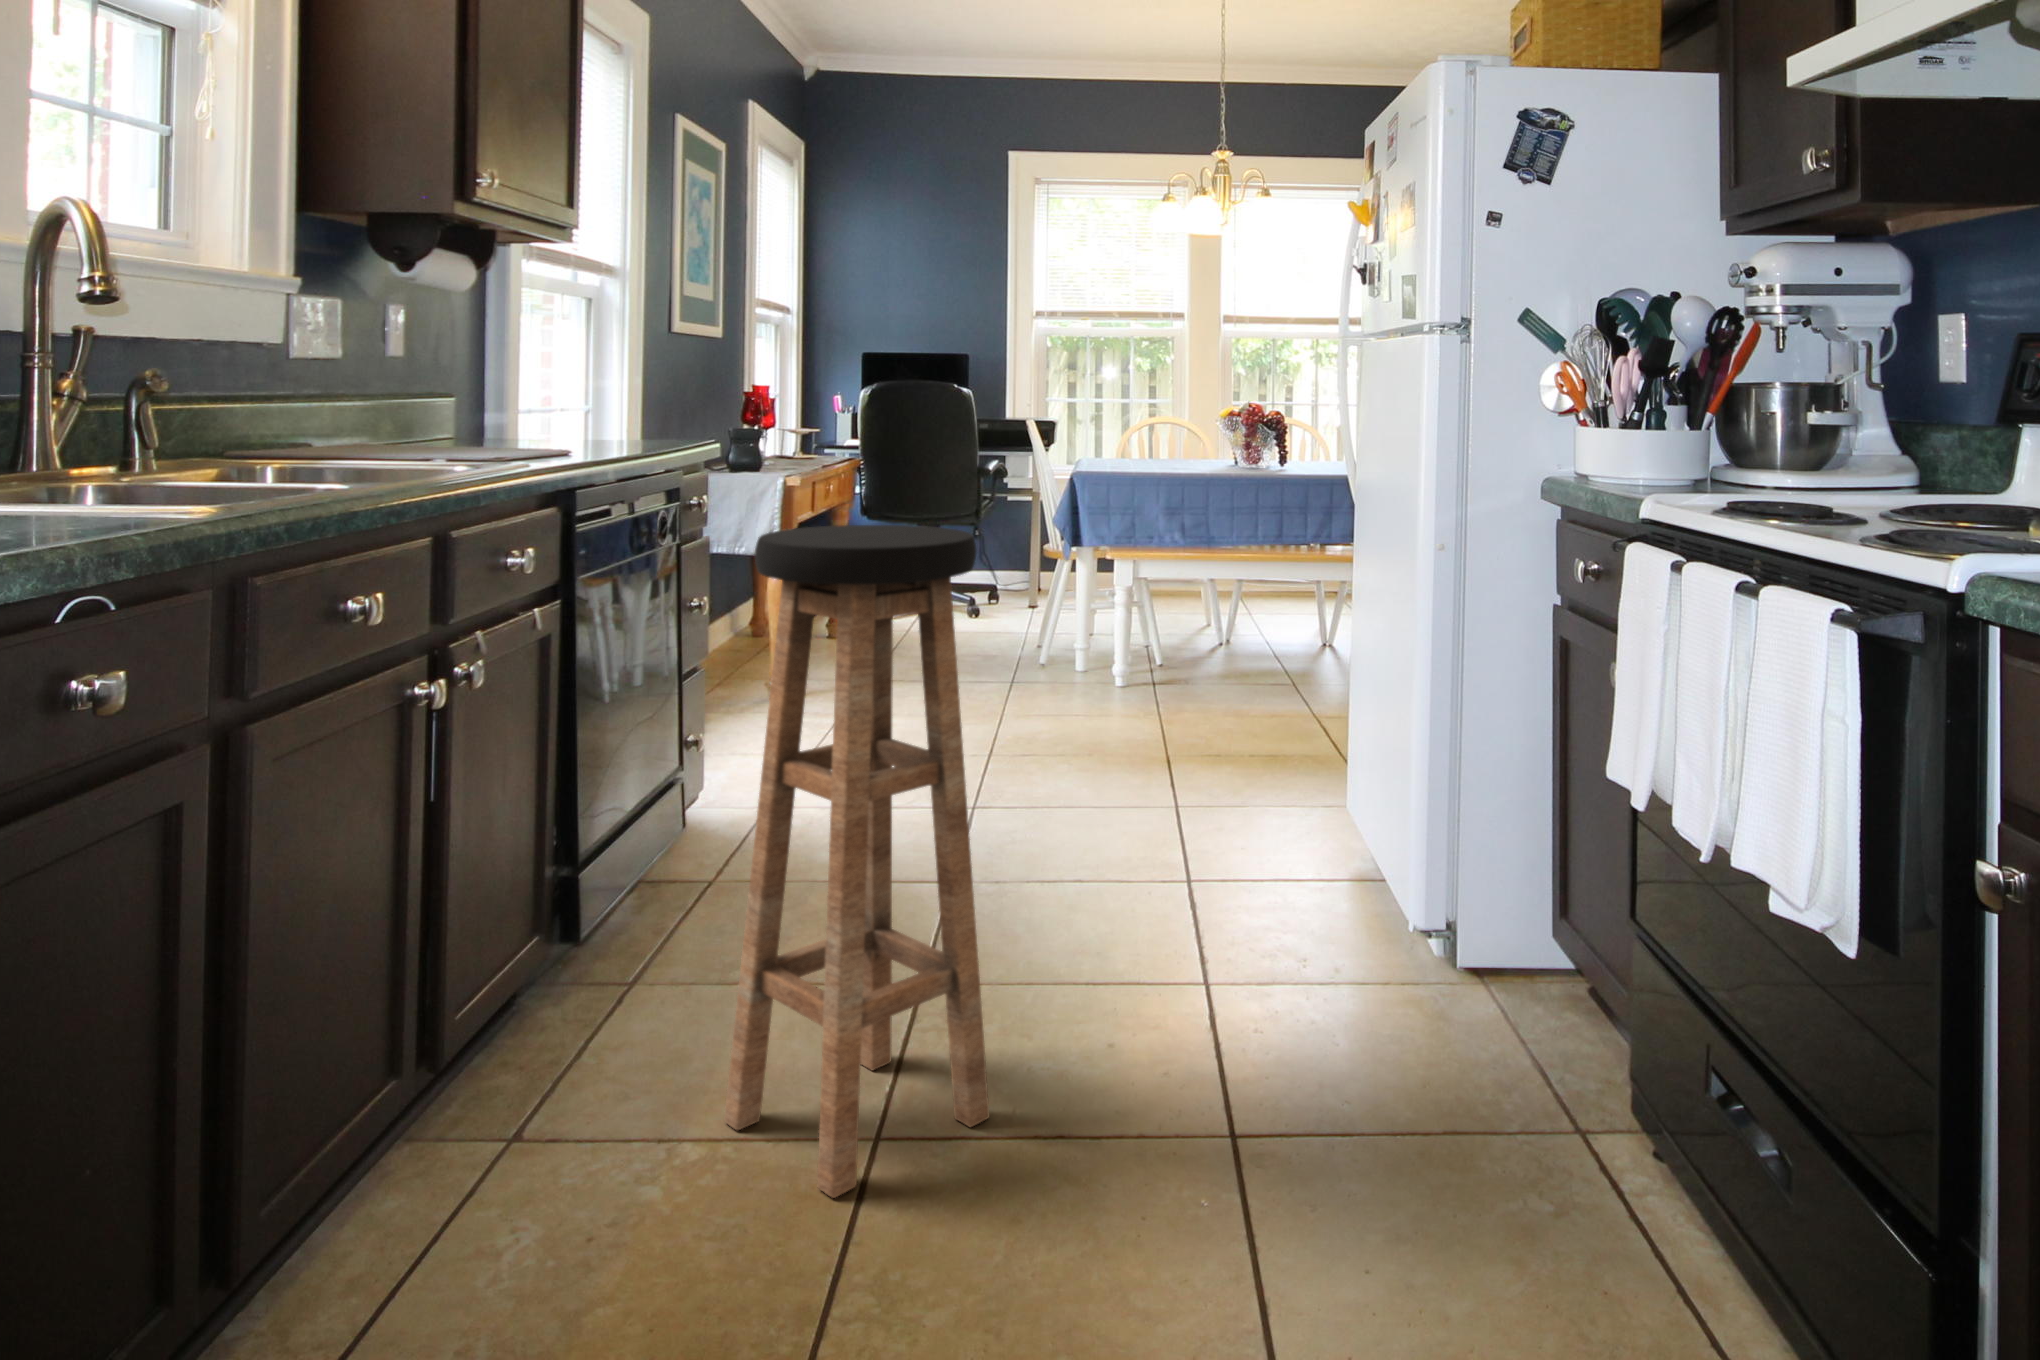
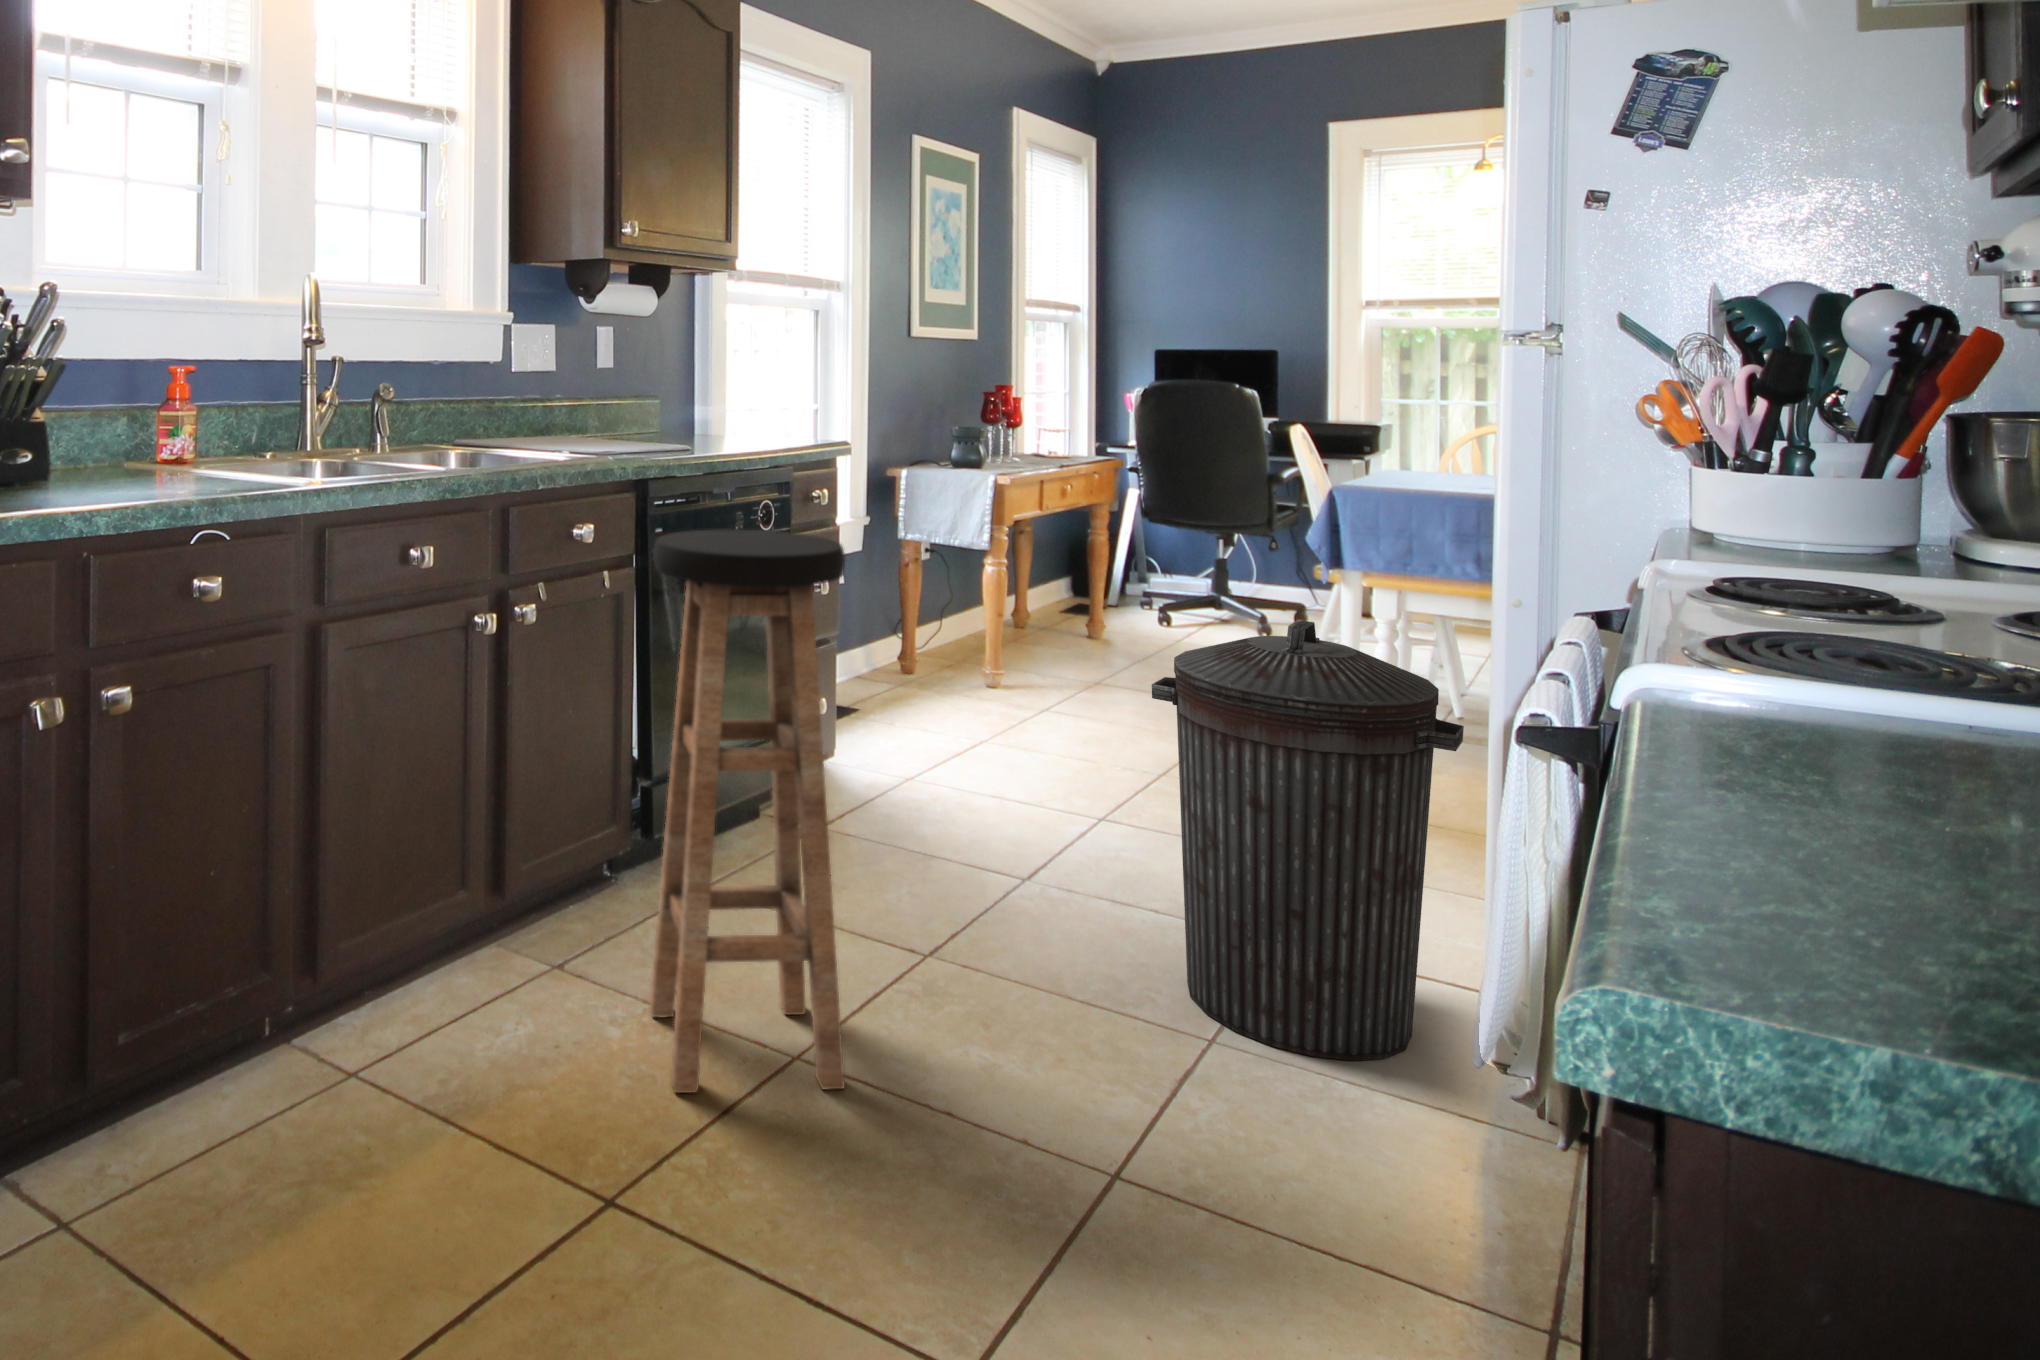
trash can: none [1134,569,1368,943] -> present [1152,620,1464,1061]

